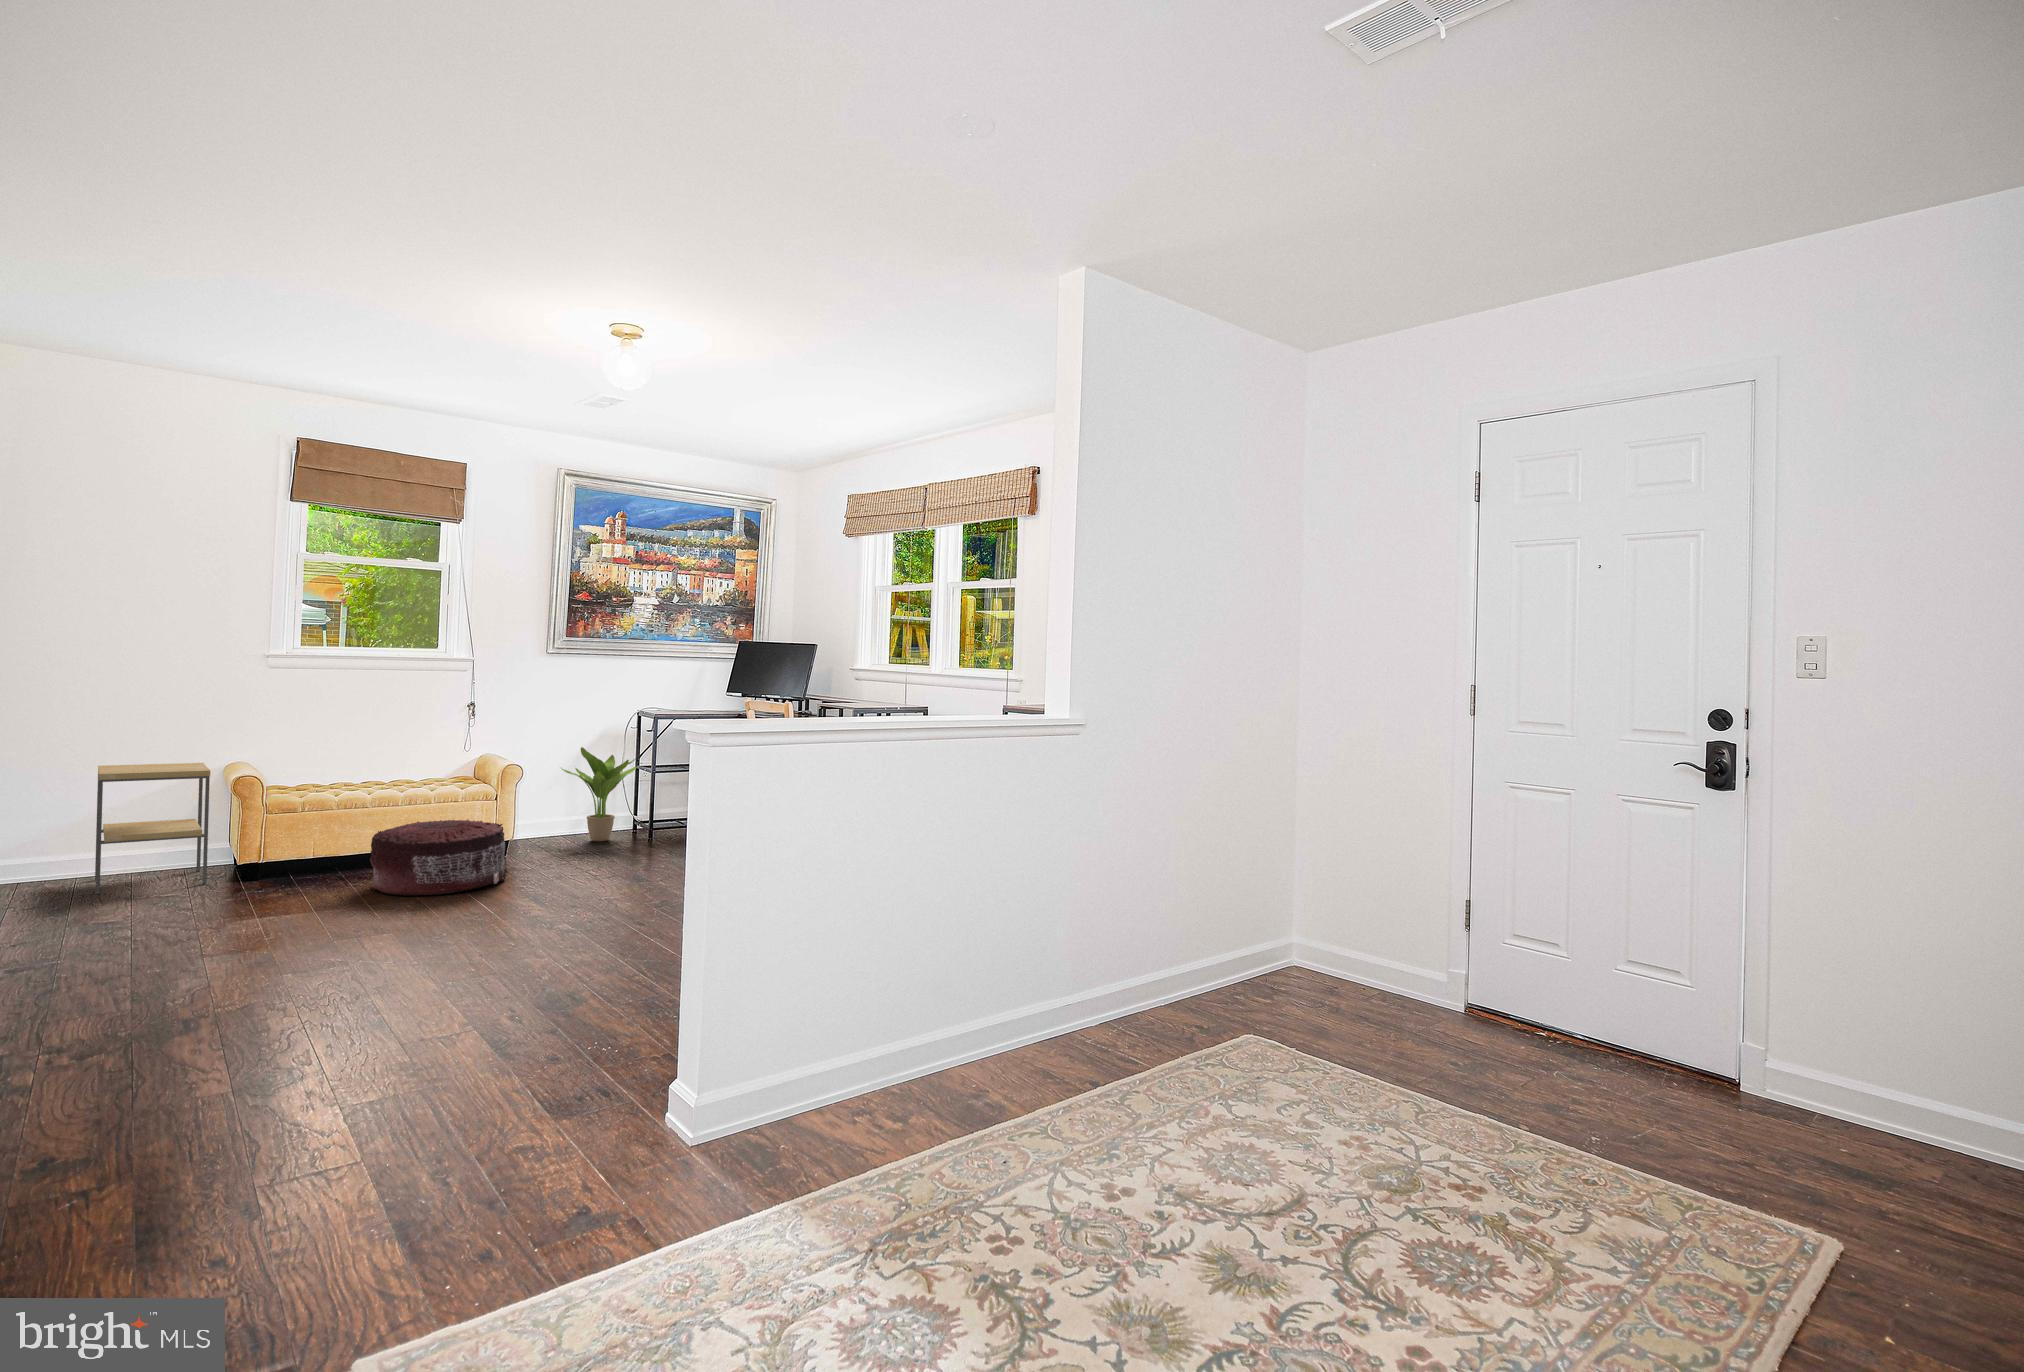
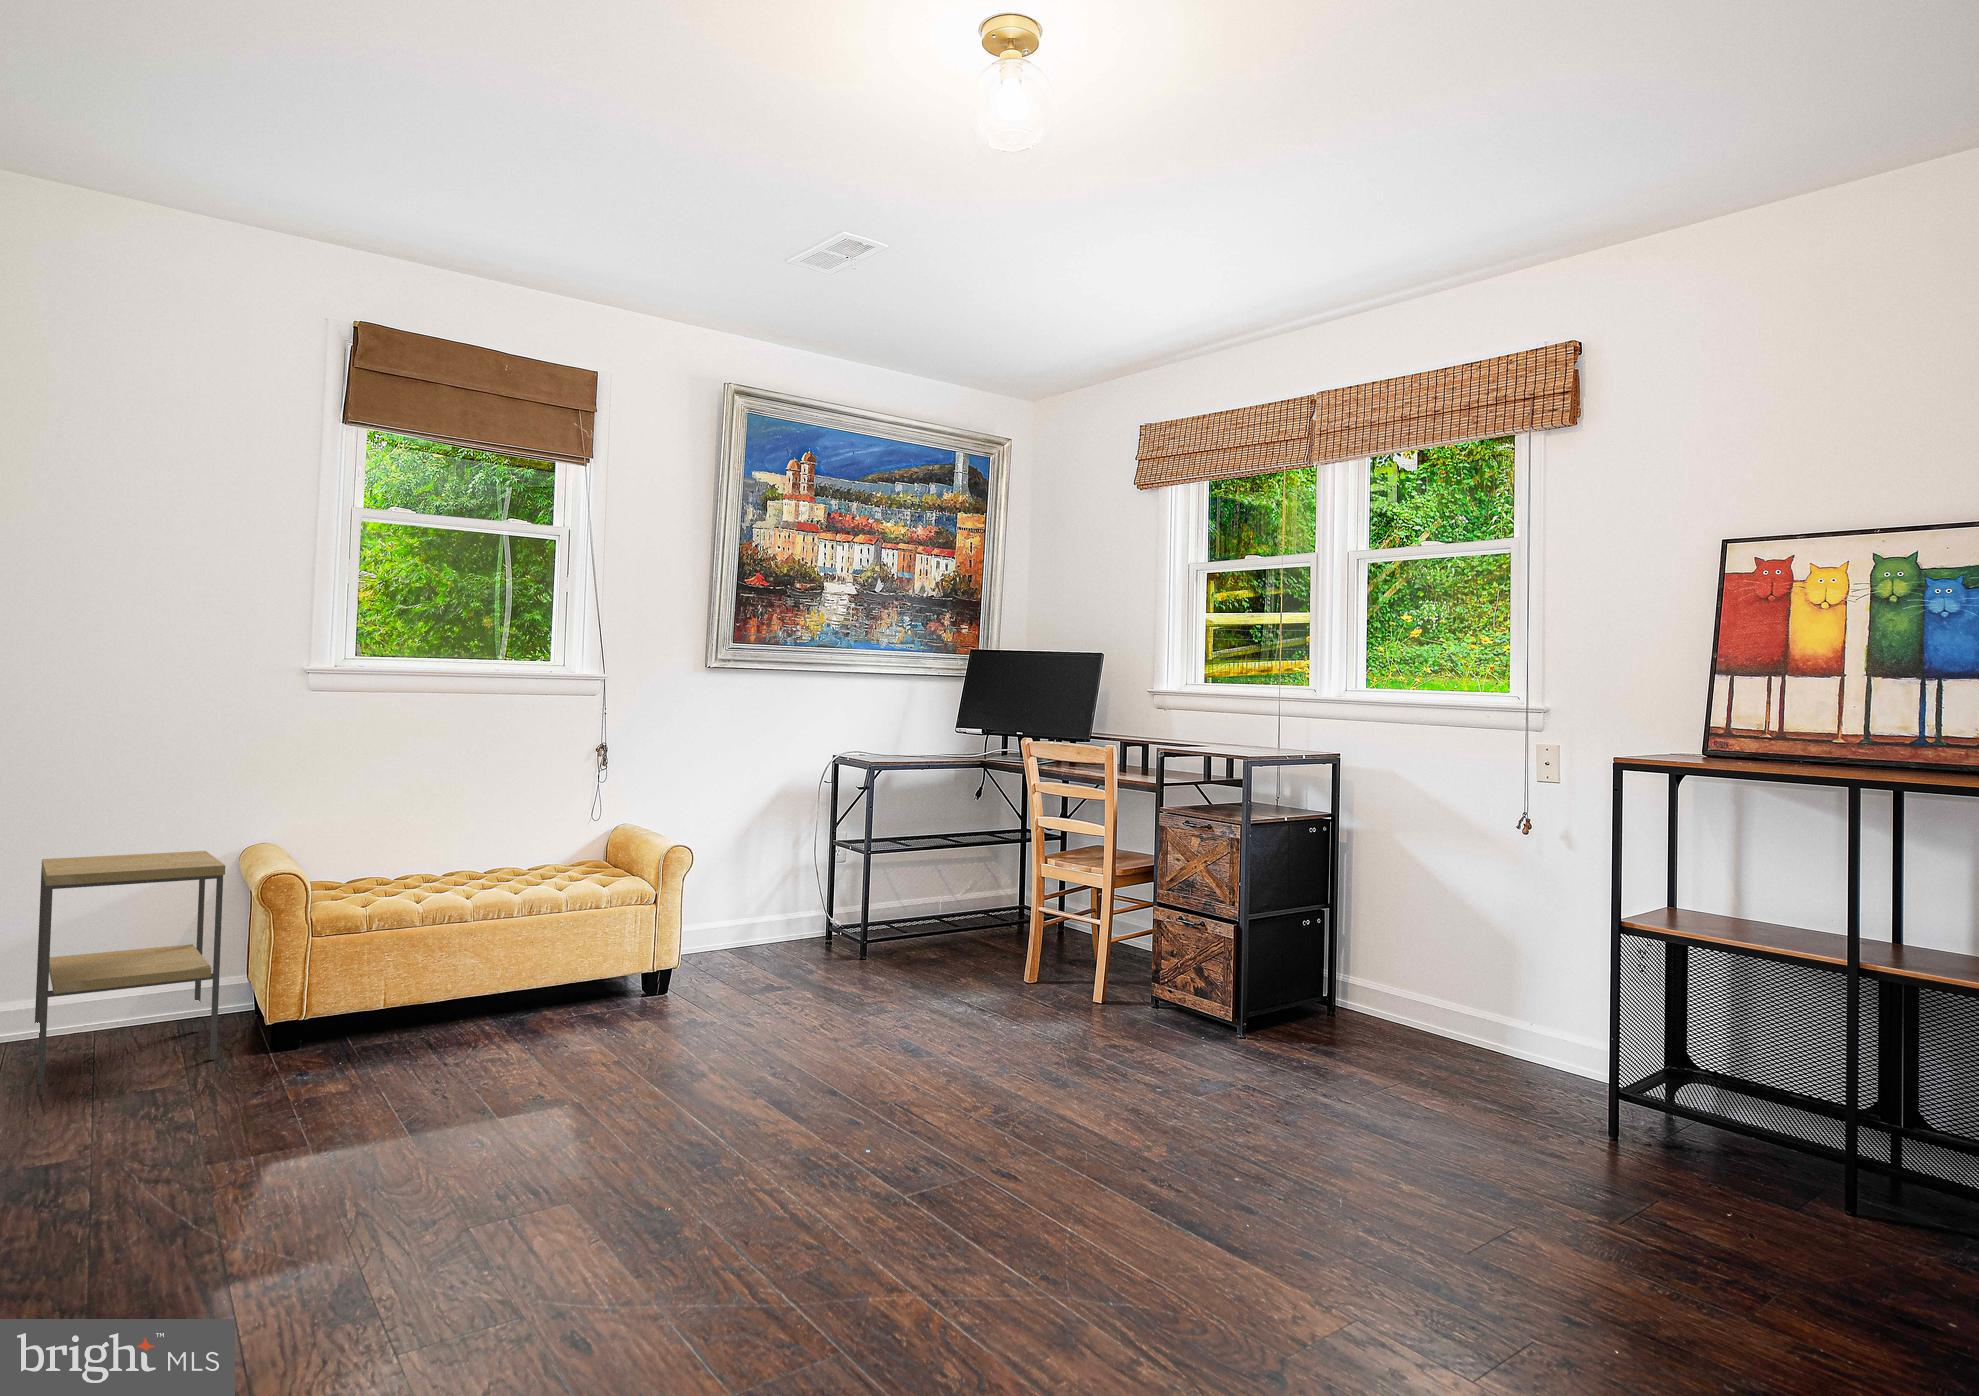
potted plant: present [561,747,637,841] -> none [727,816,841,964]
pouf: present [370,819,508,895] -> none [490,939,702,1082]

